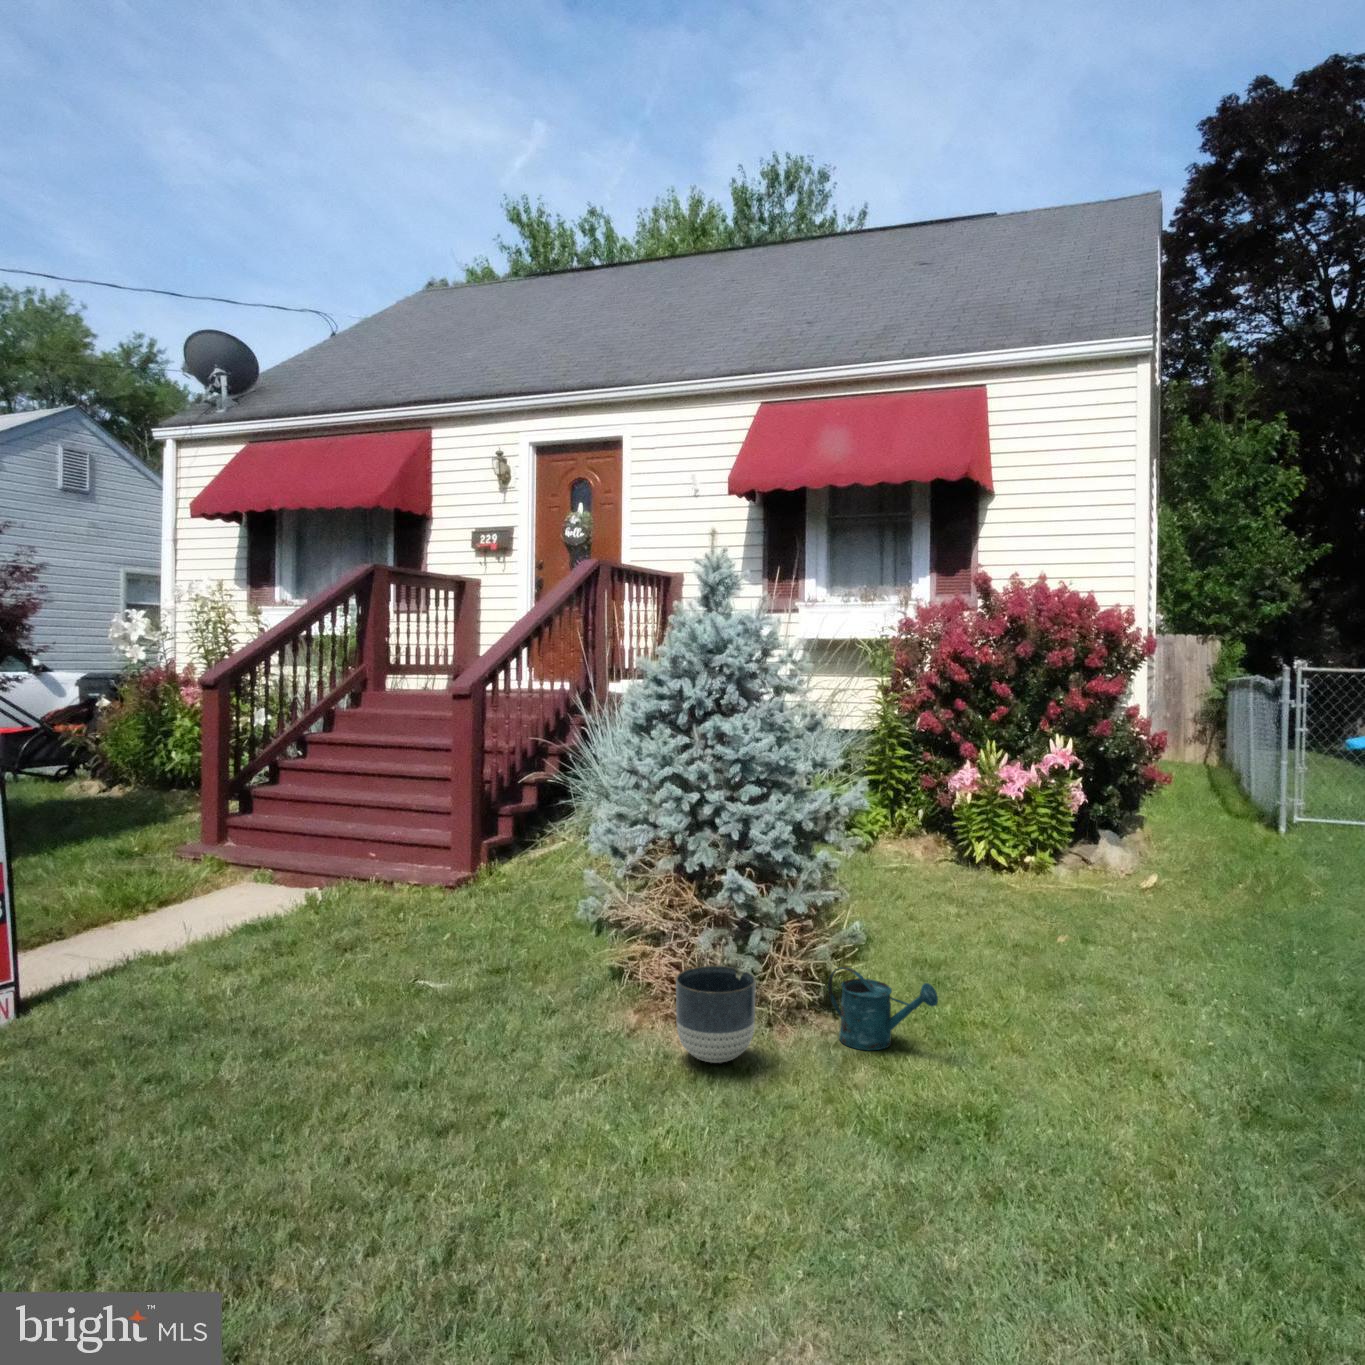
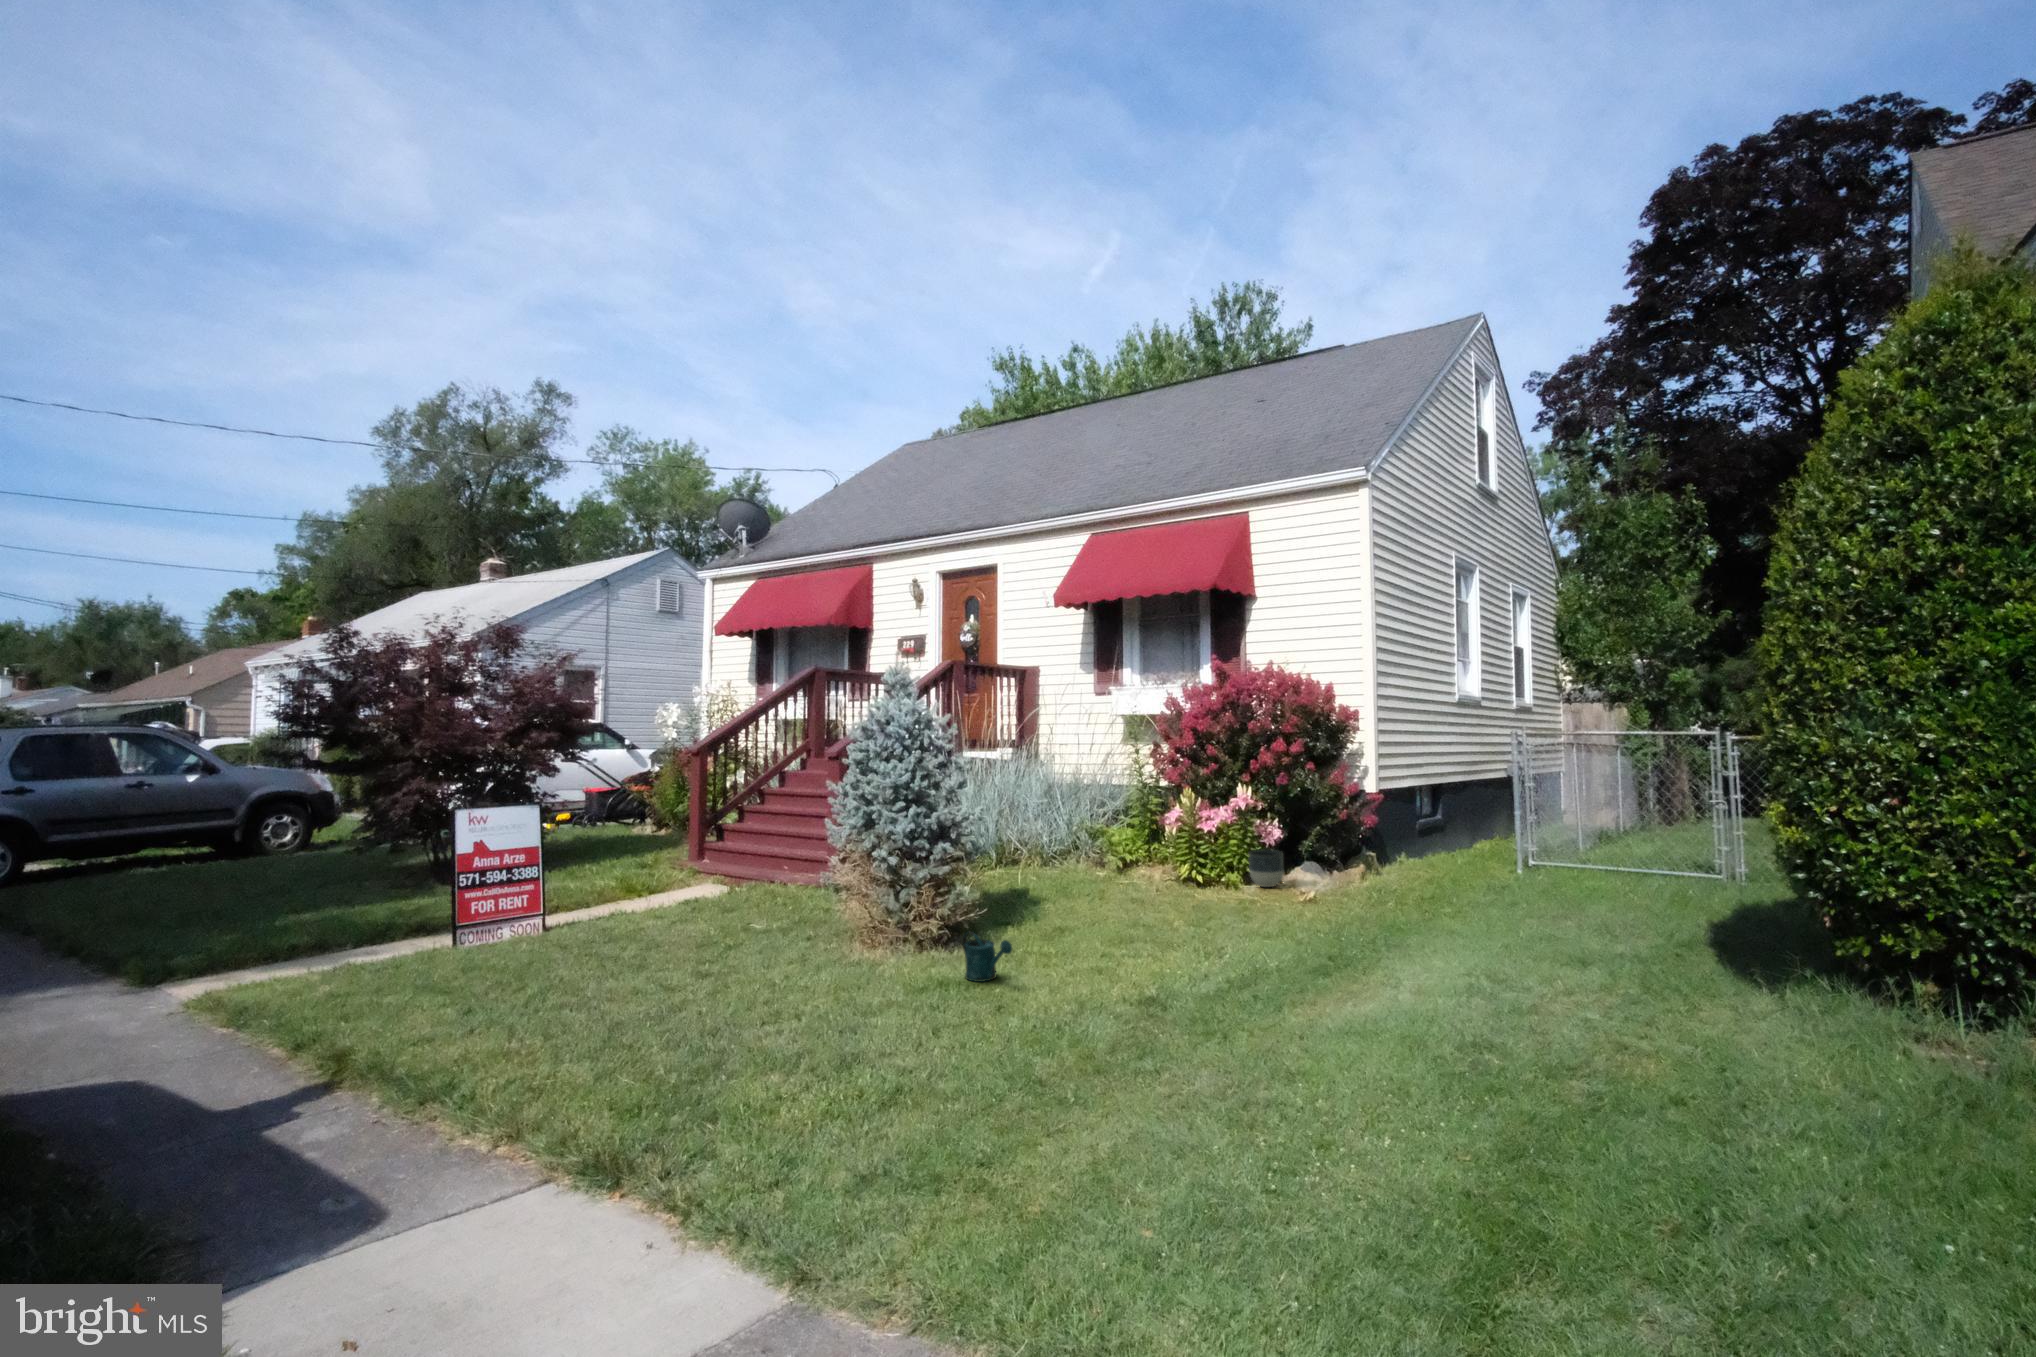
planter: present [676,966,755,1063] -> present [1249,849,1283,887]

